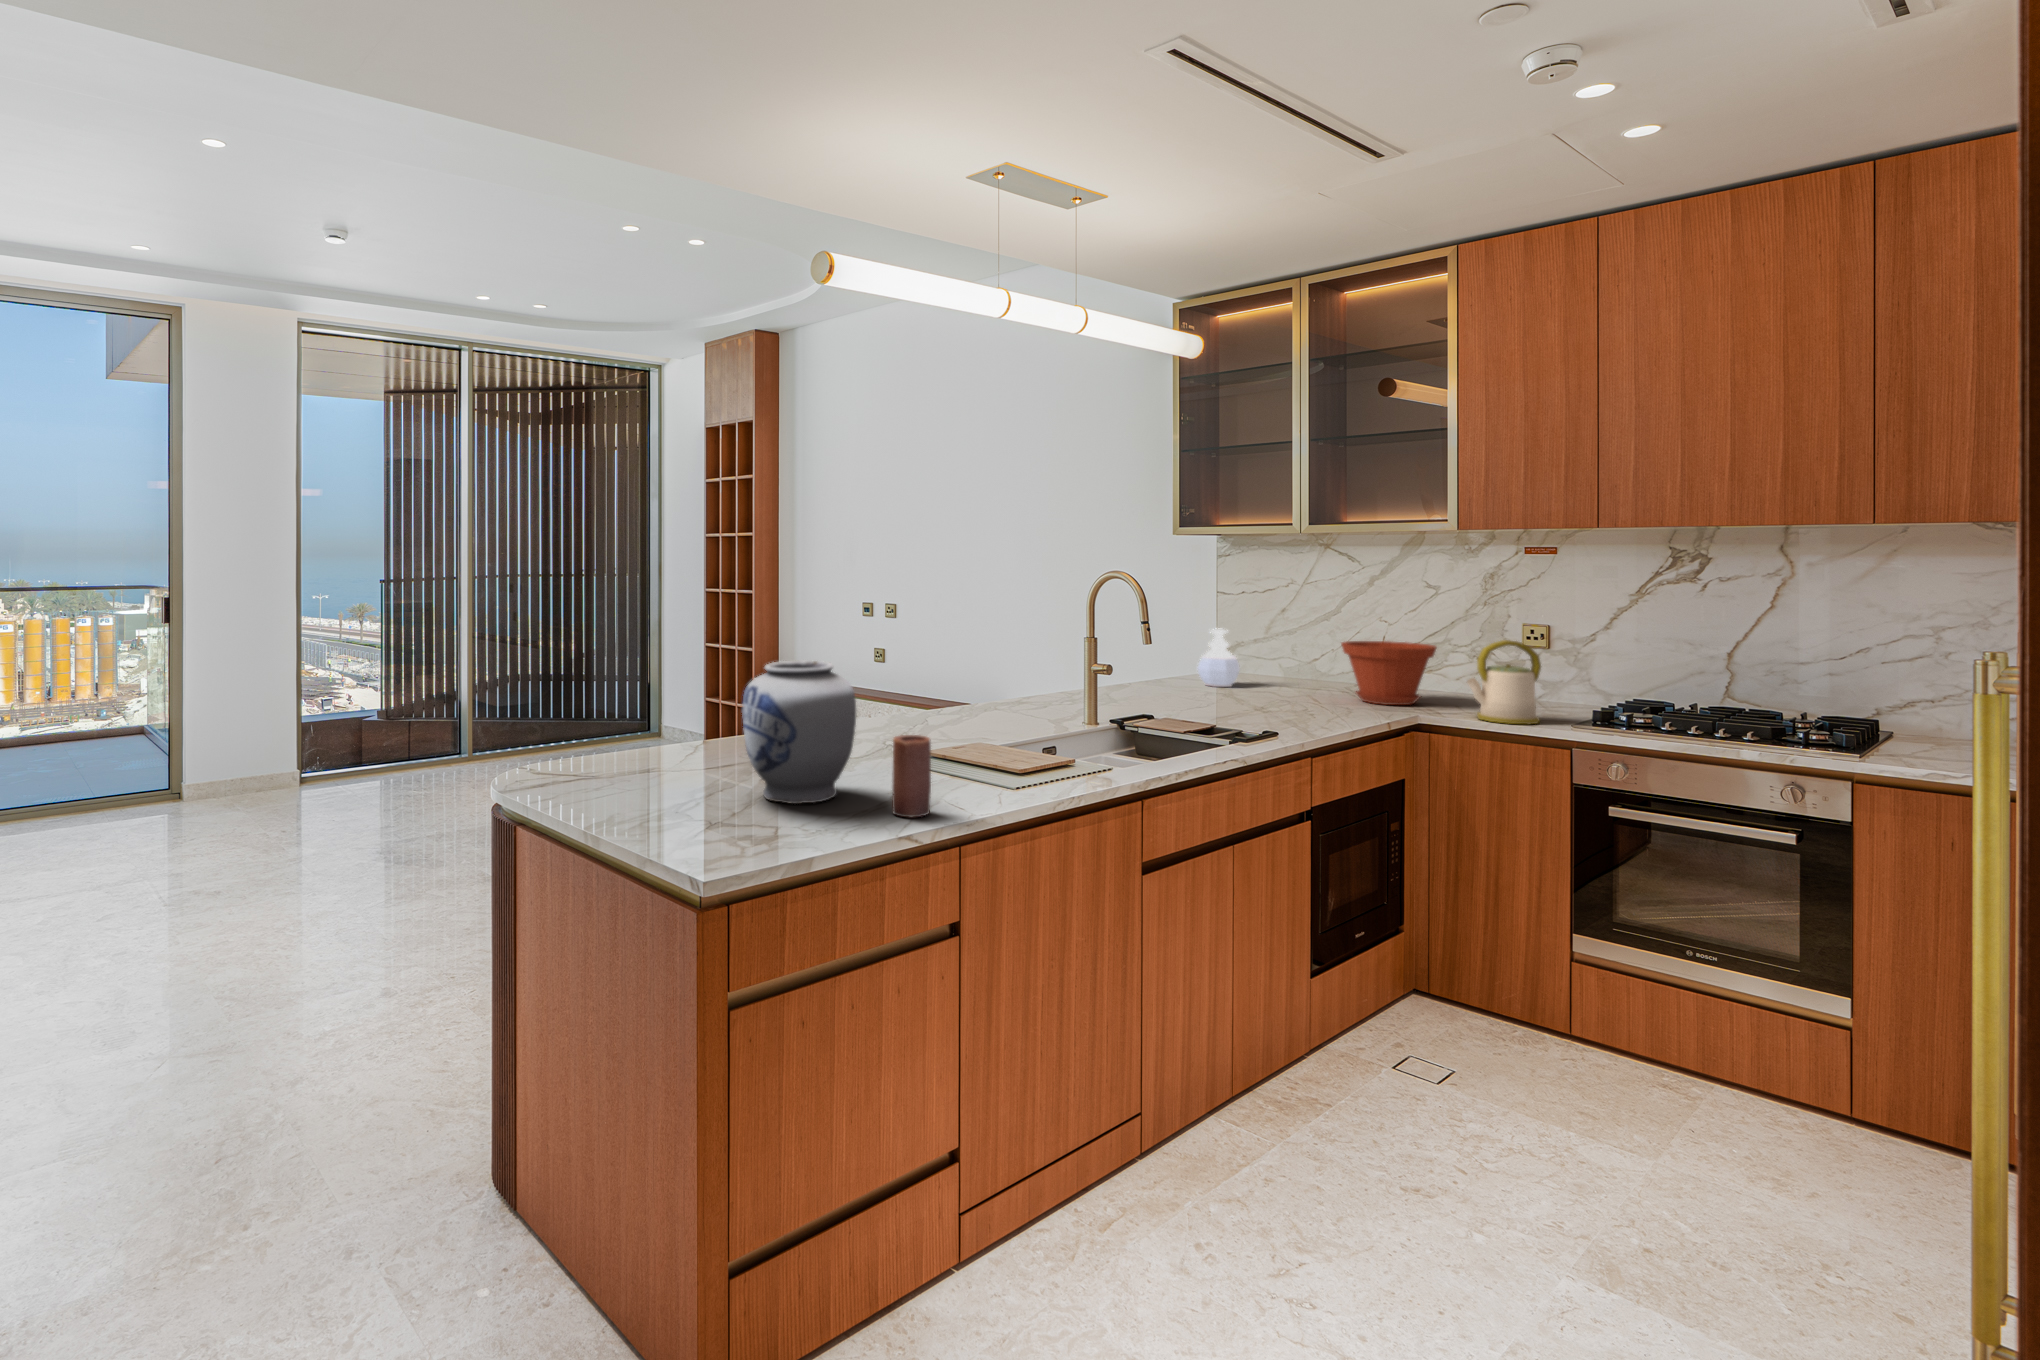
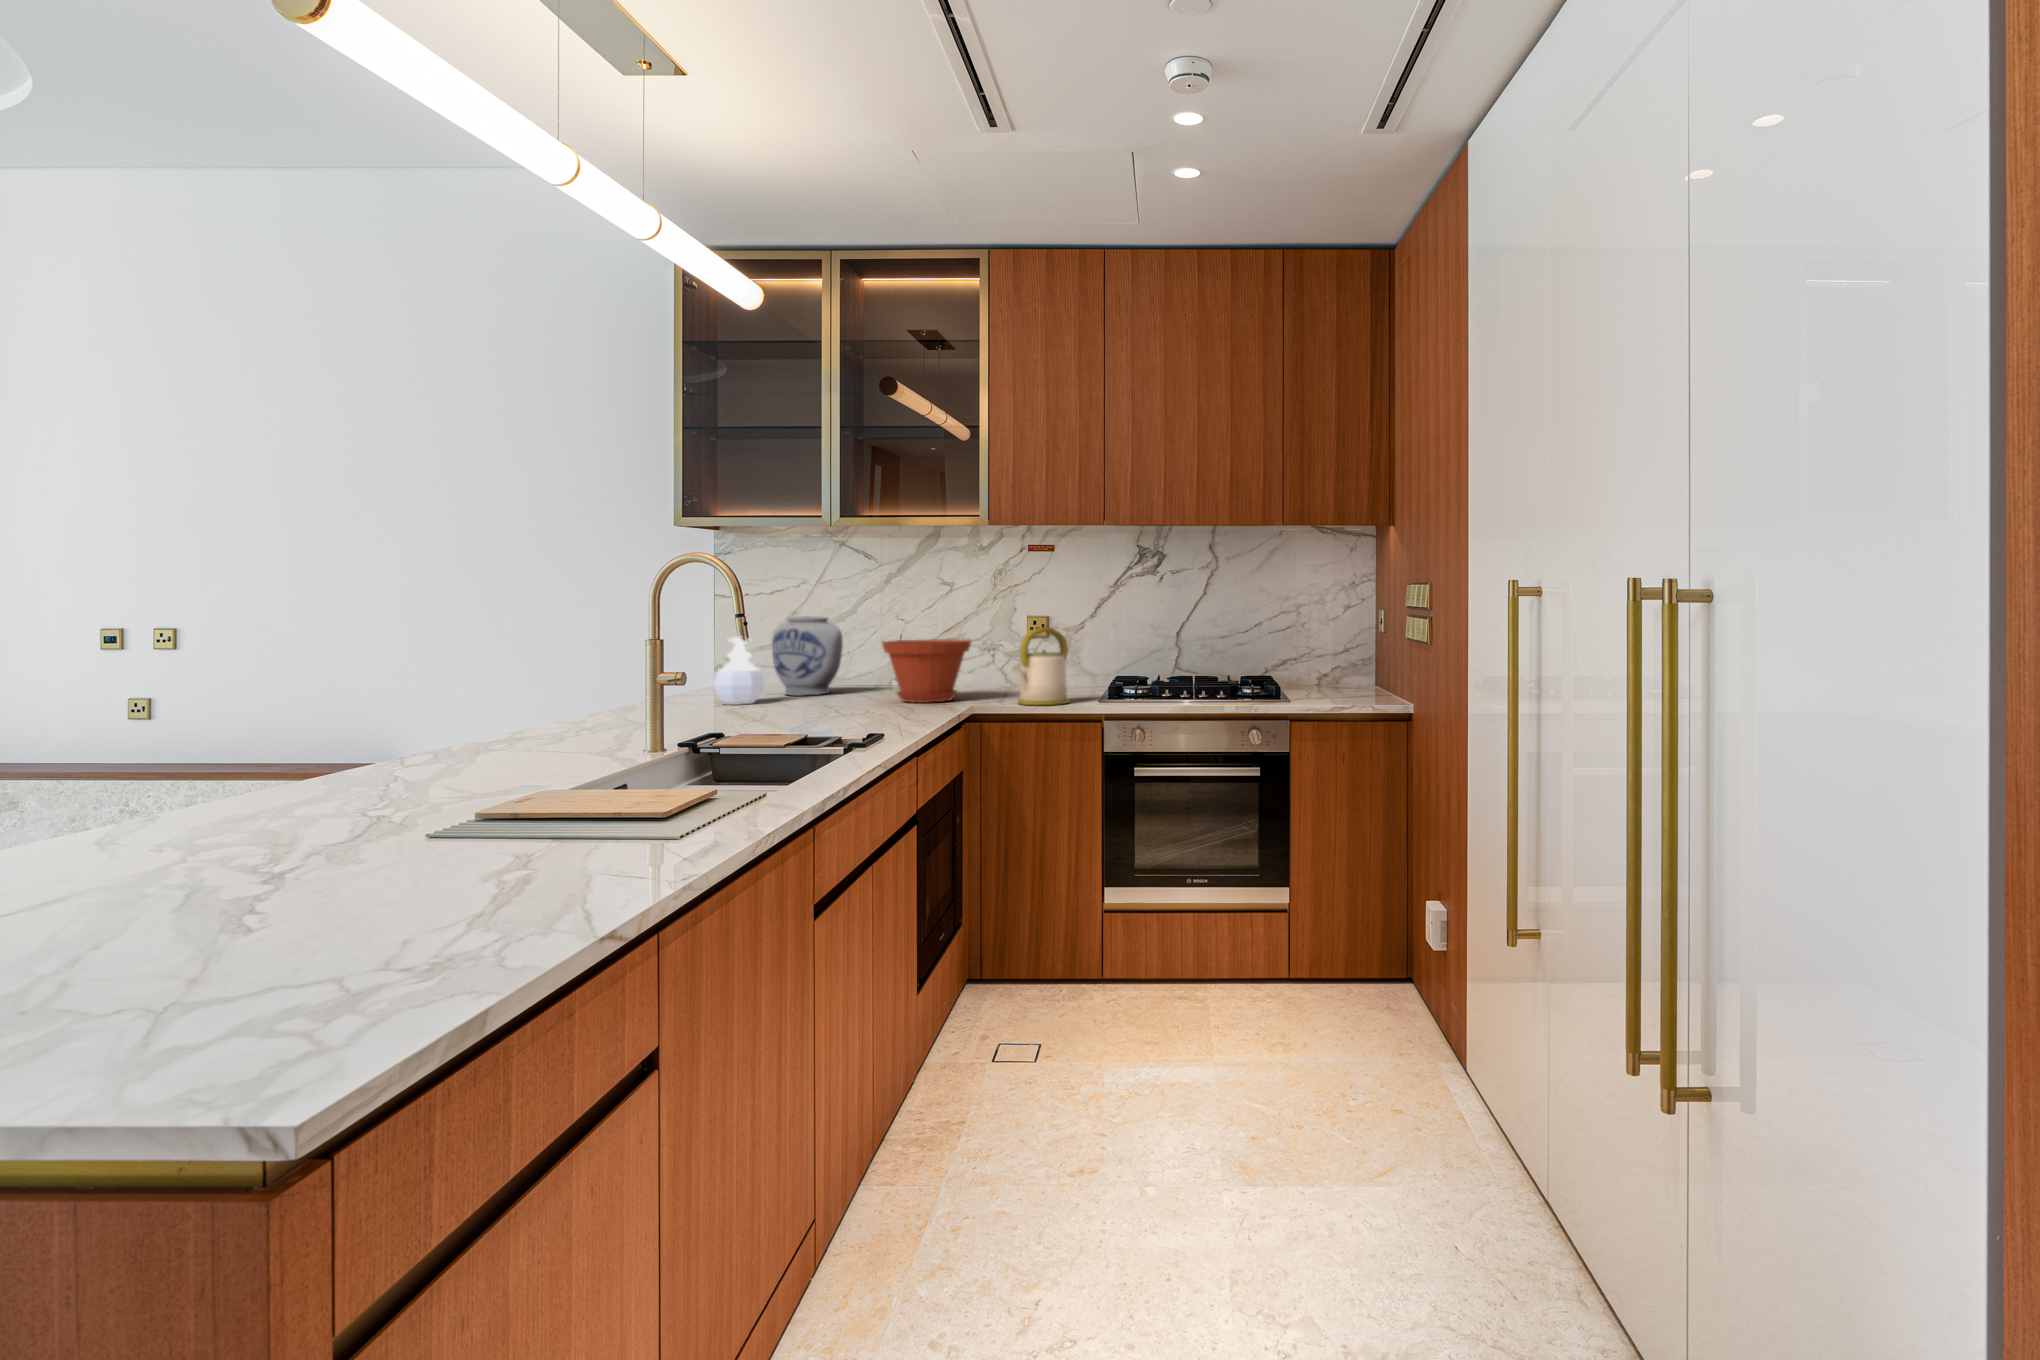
vase: present [742,660,856,804] -> present [772,616,843,696]
candle: present [892,735,931,817] -> none [520,759,593,895]

